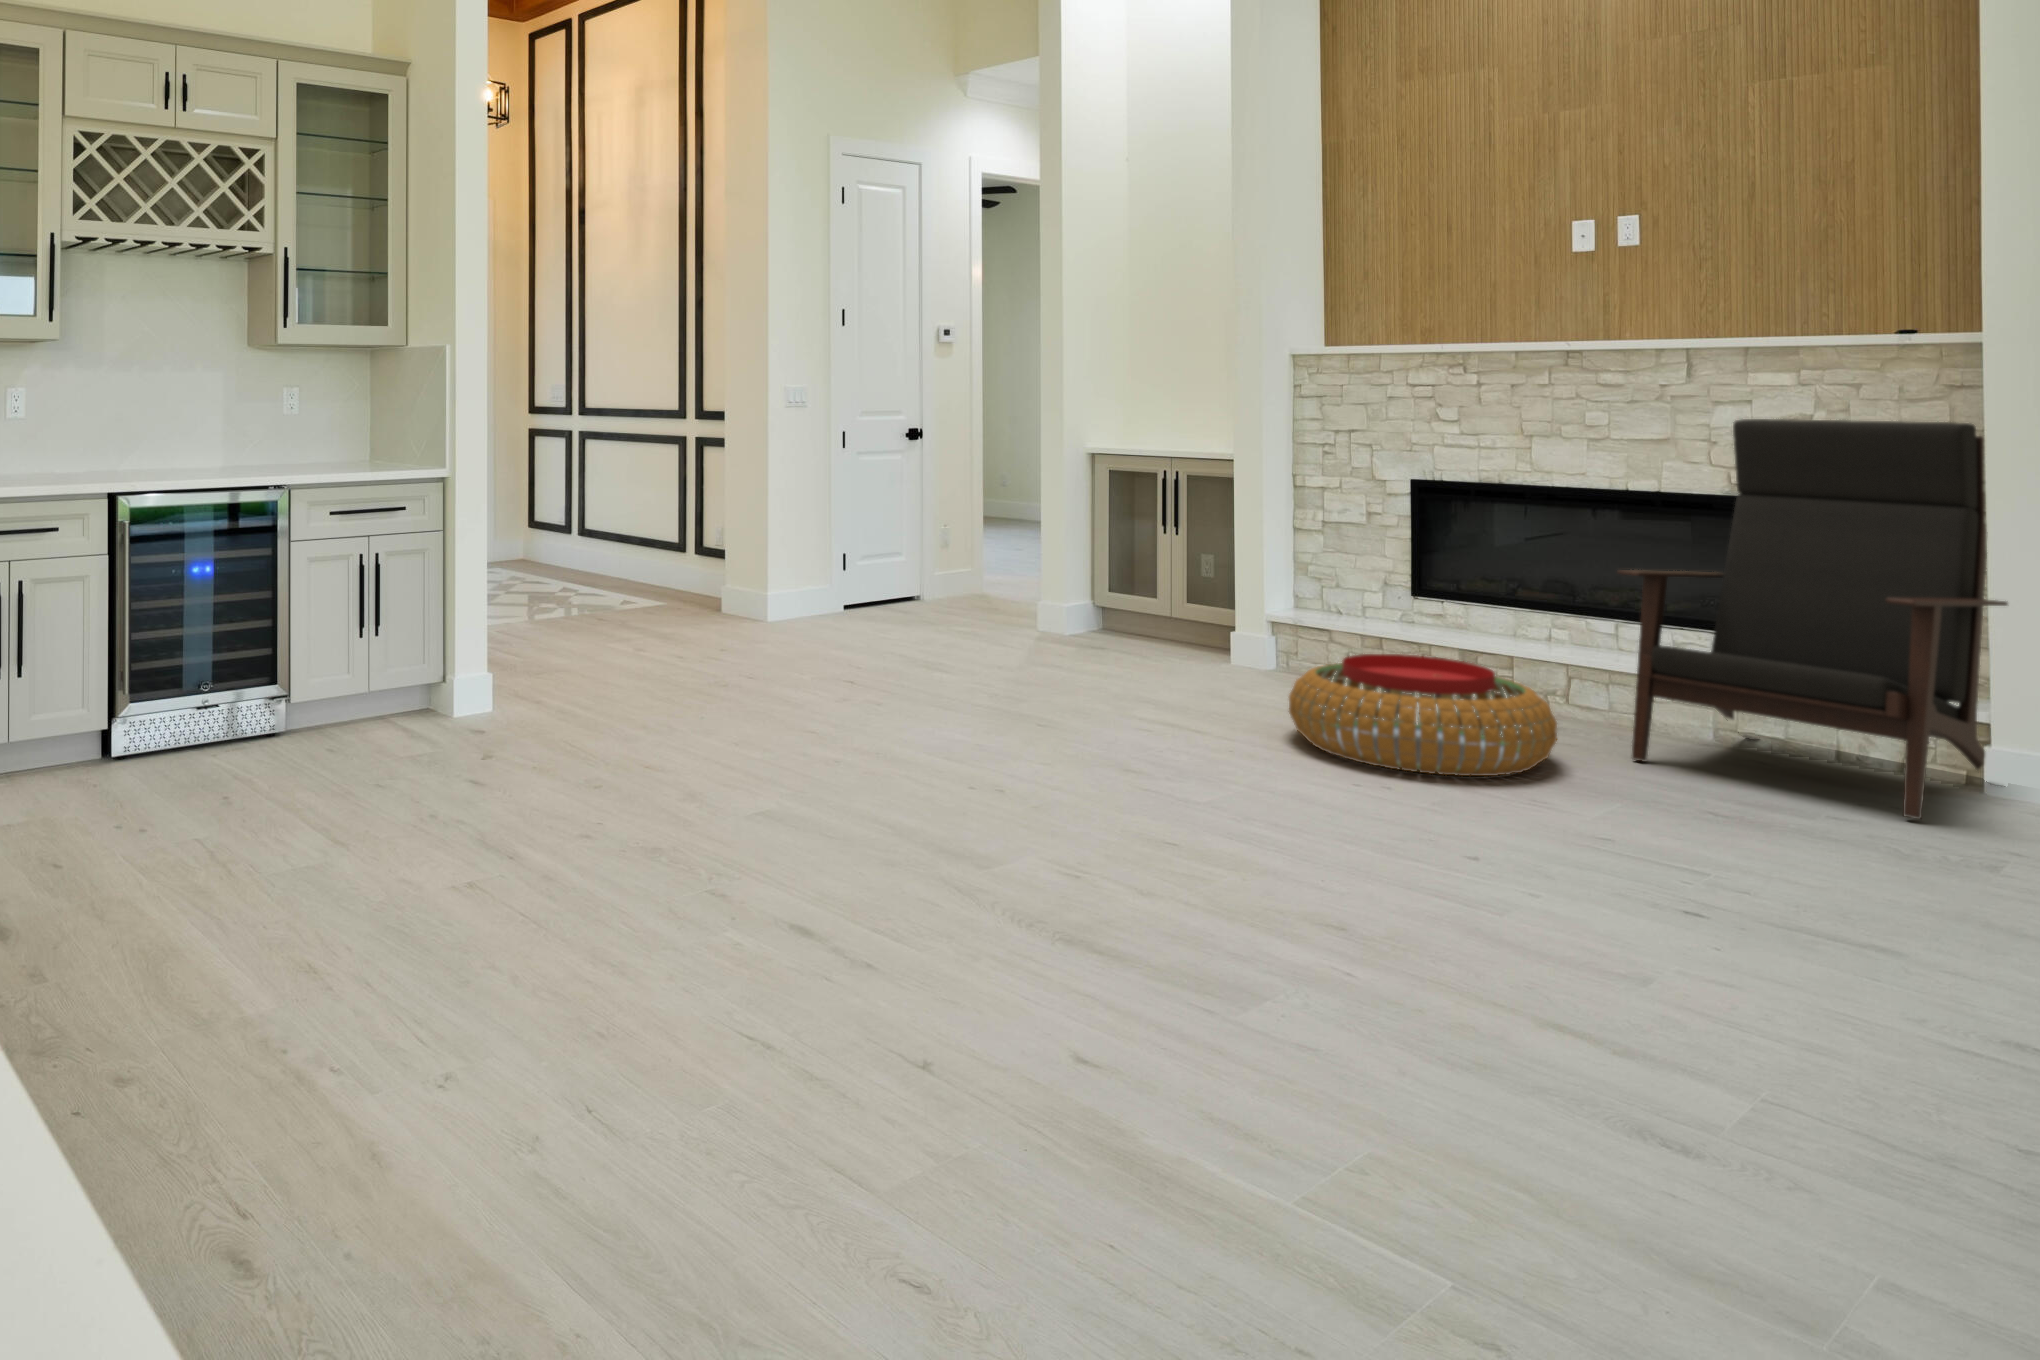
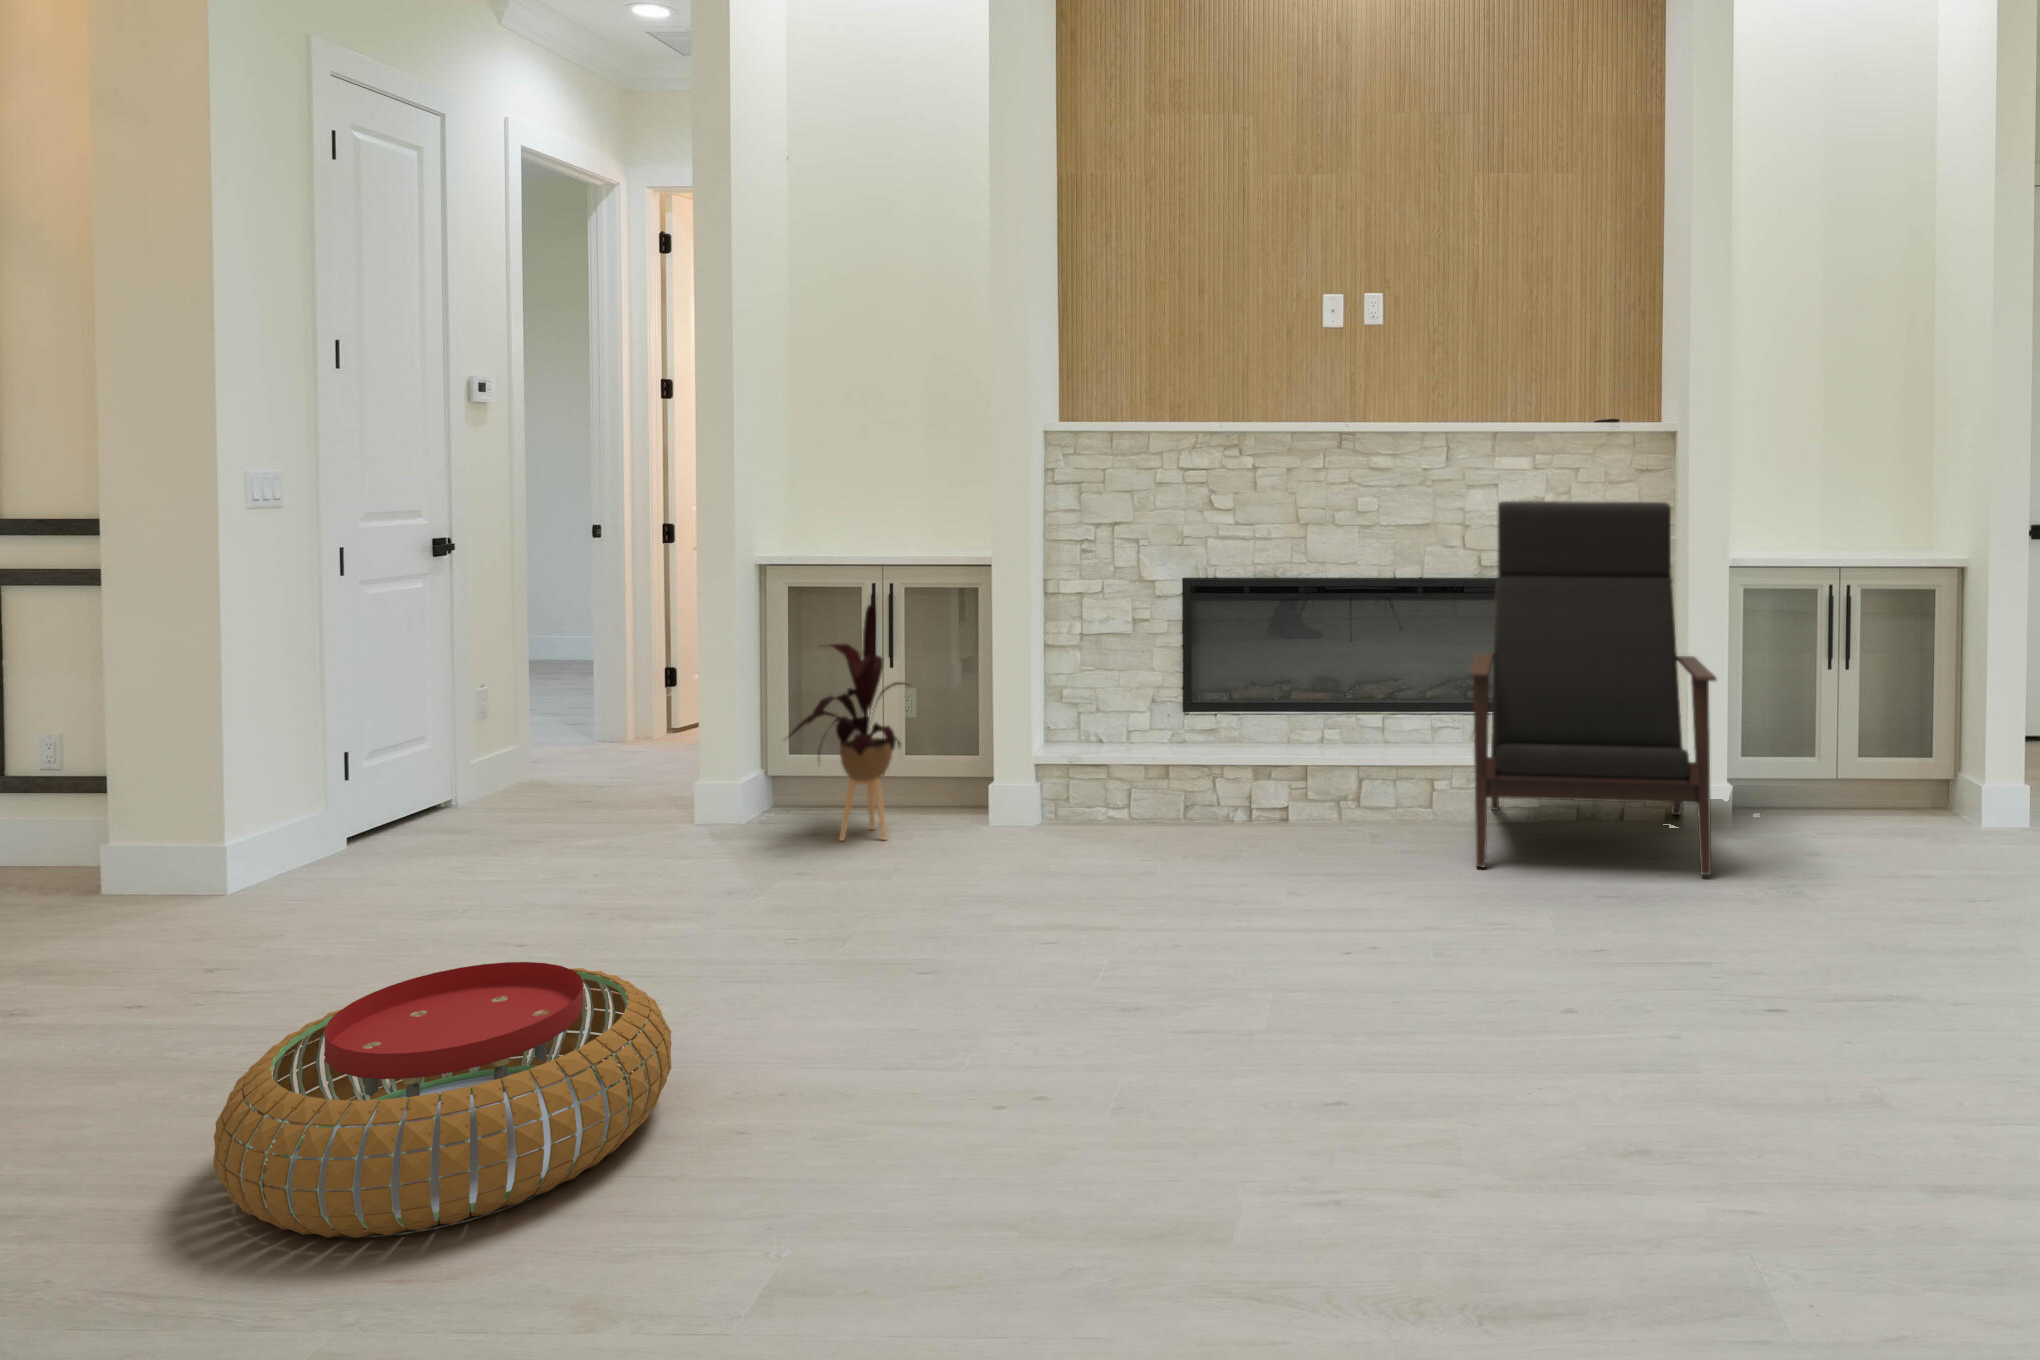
house plant: none [1079,477,1171,654] -> present [789,604,905,841]
pouf: present [1289,654,1557,776] -> present [213,962,672,1238]

